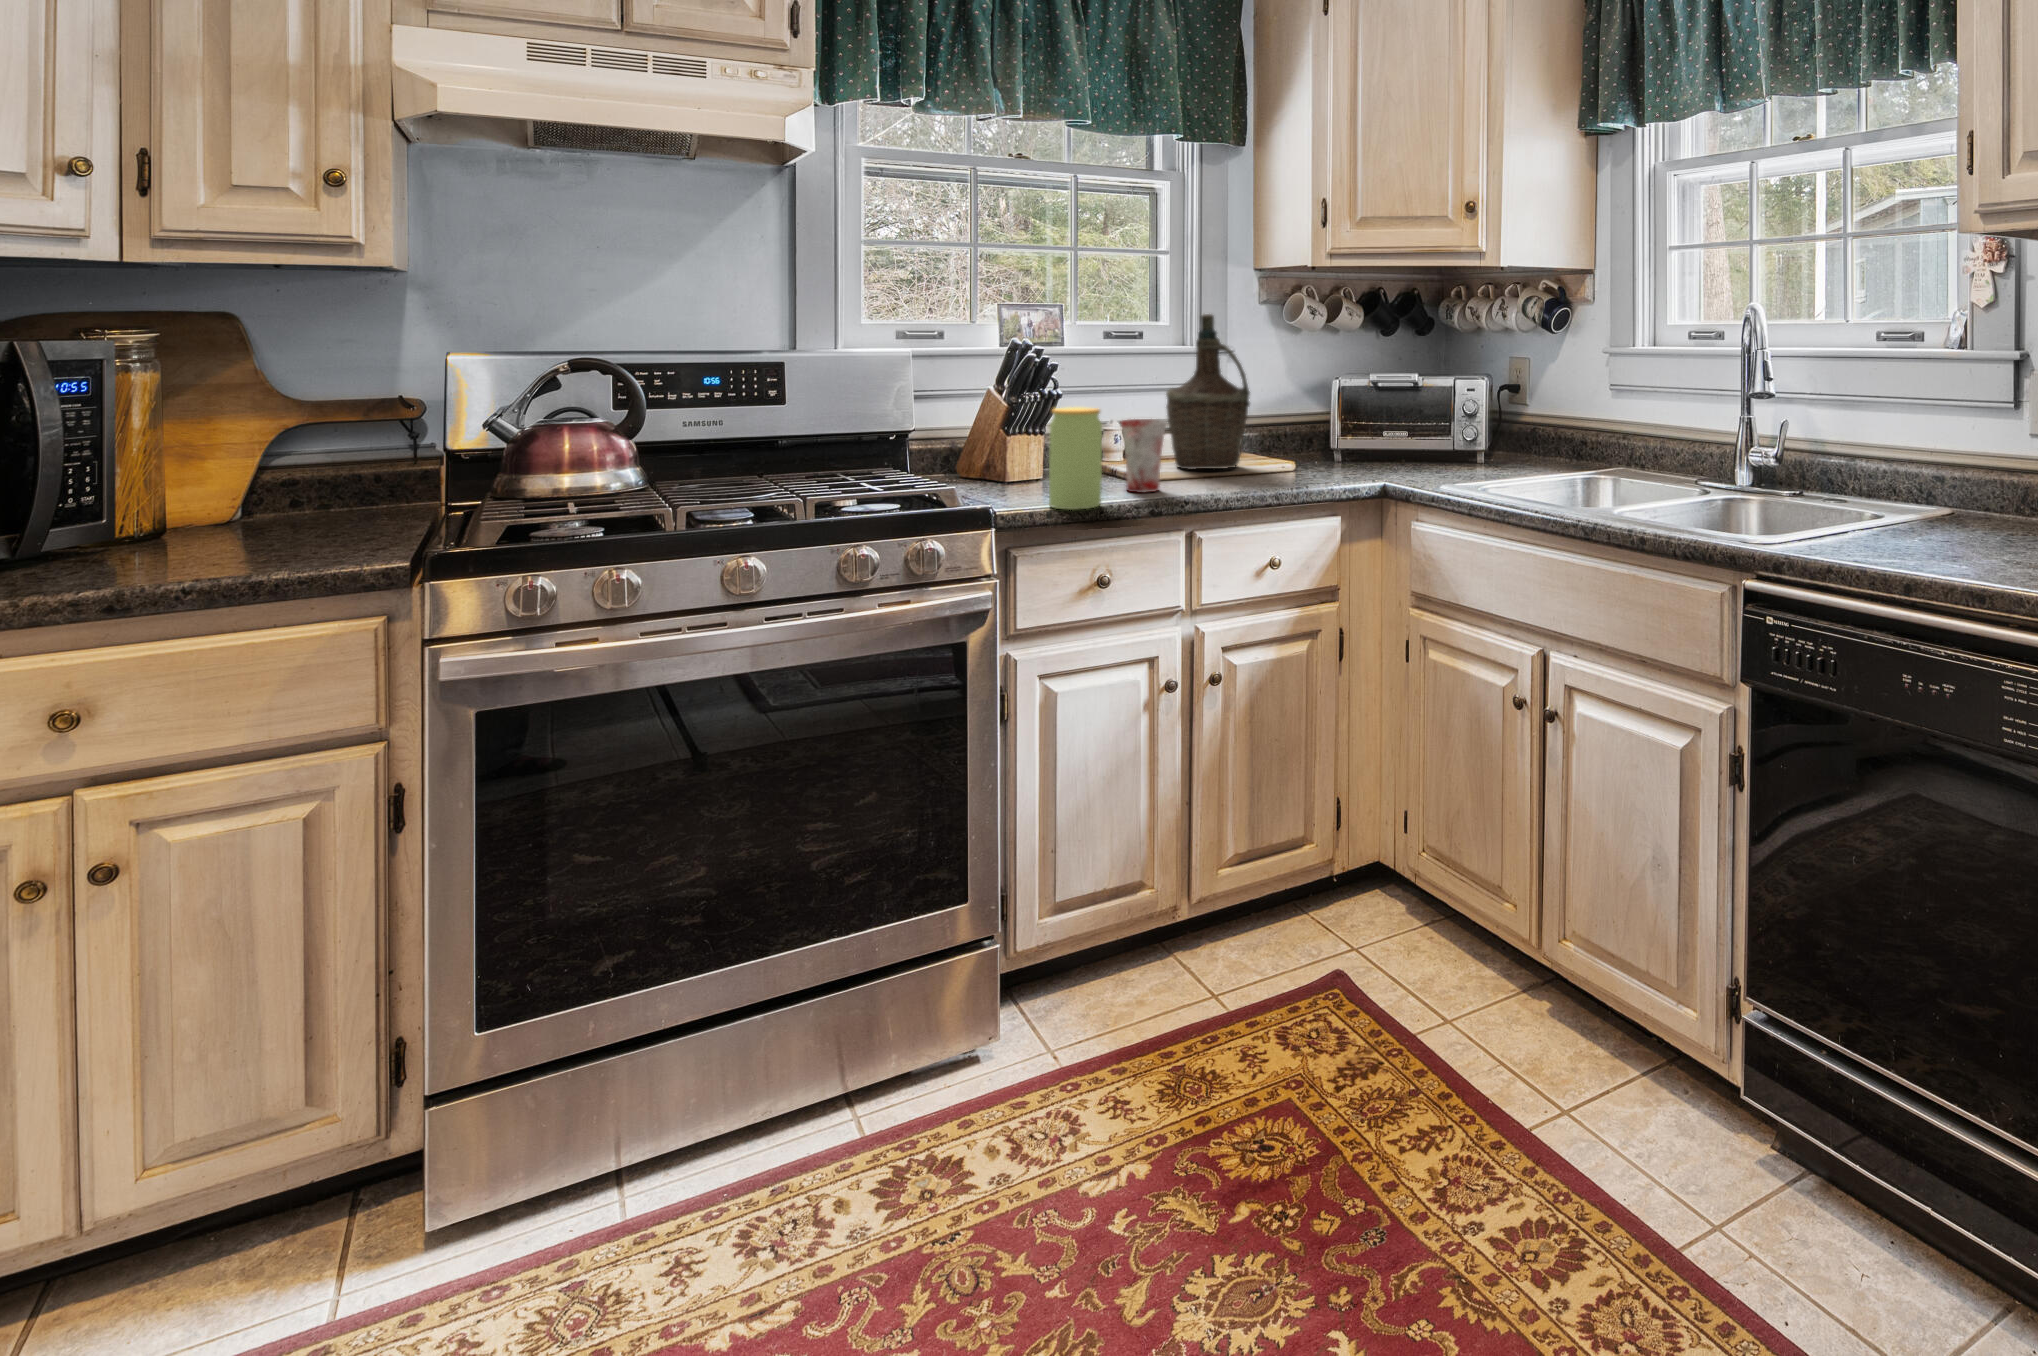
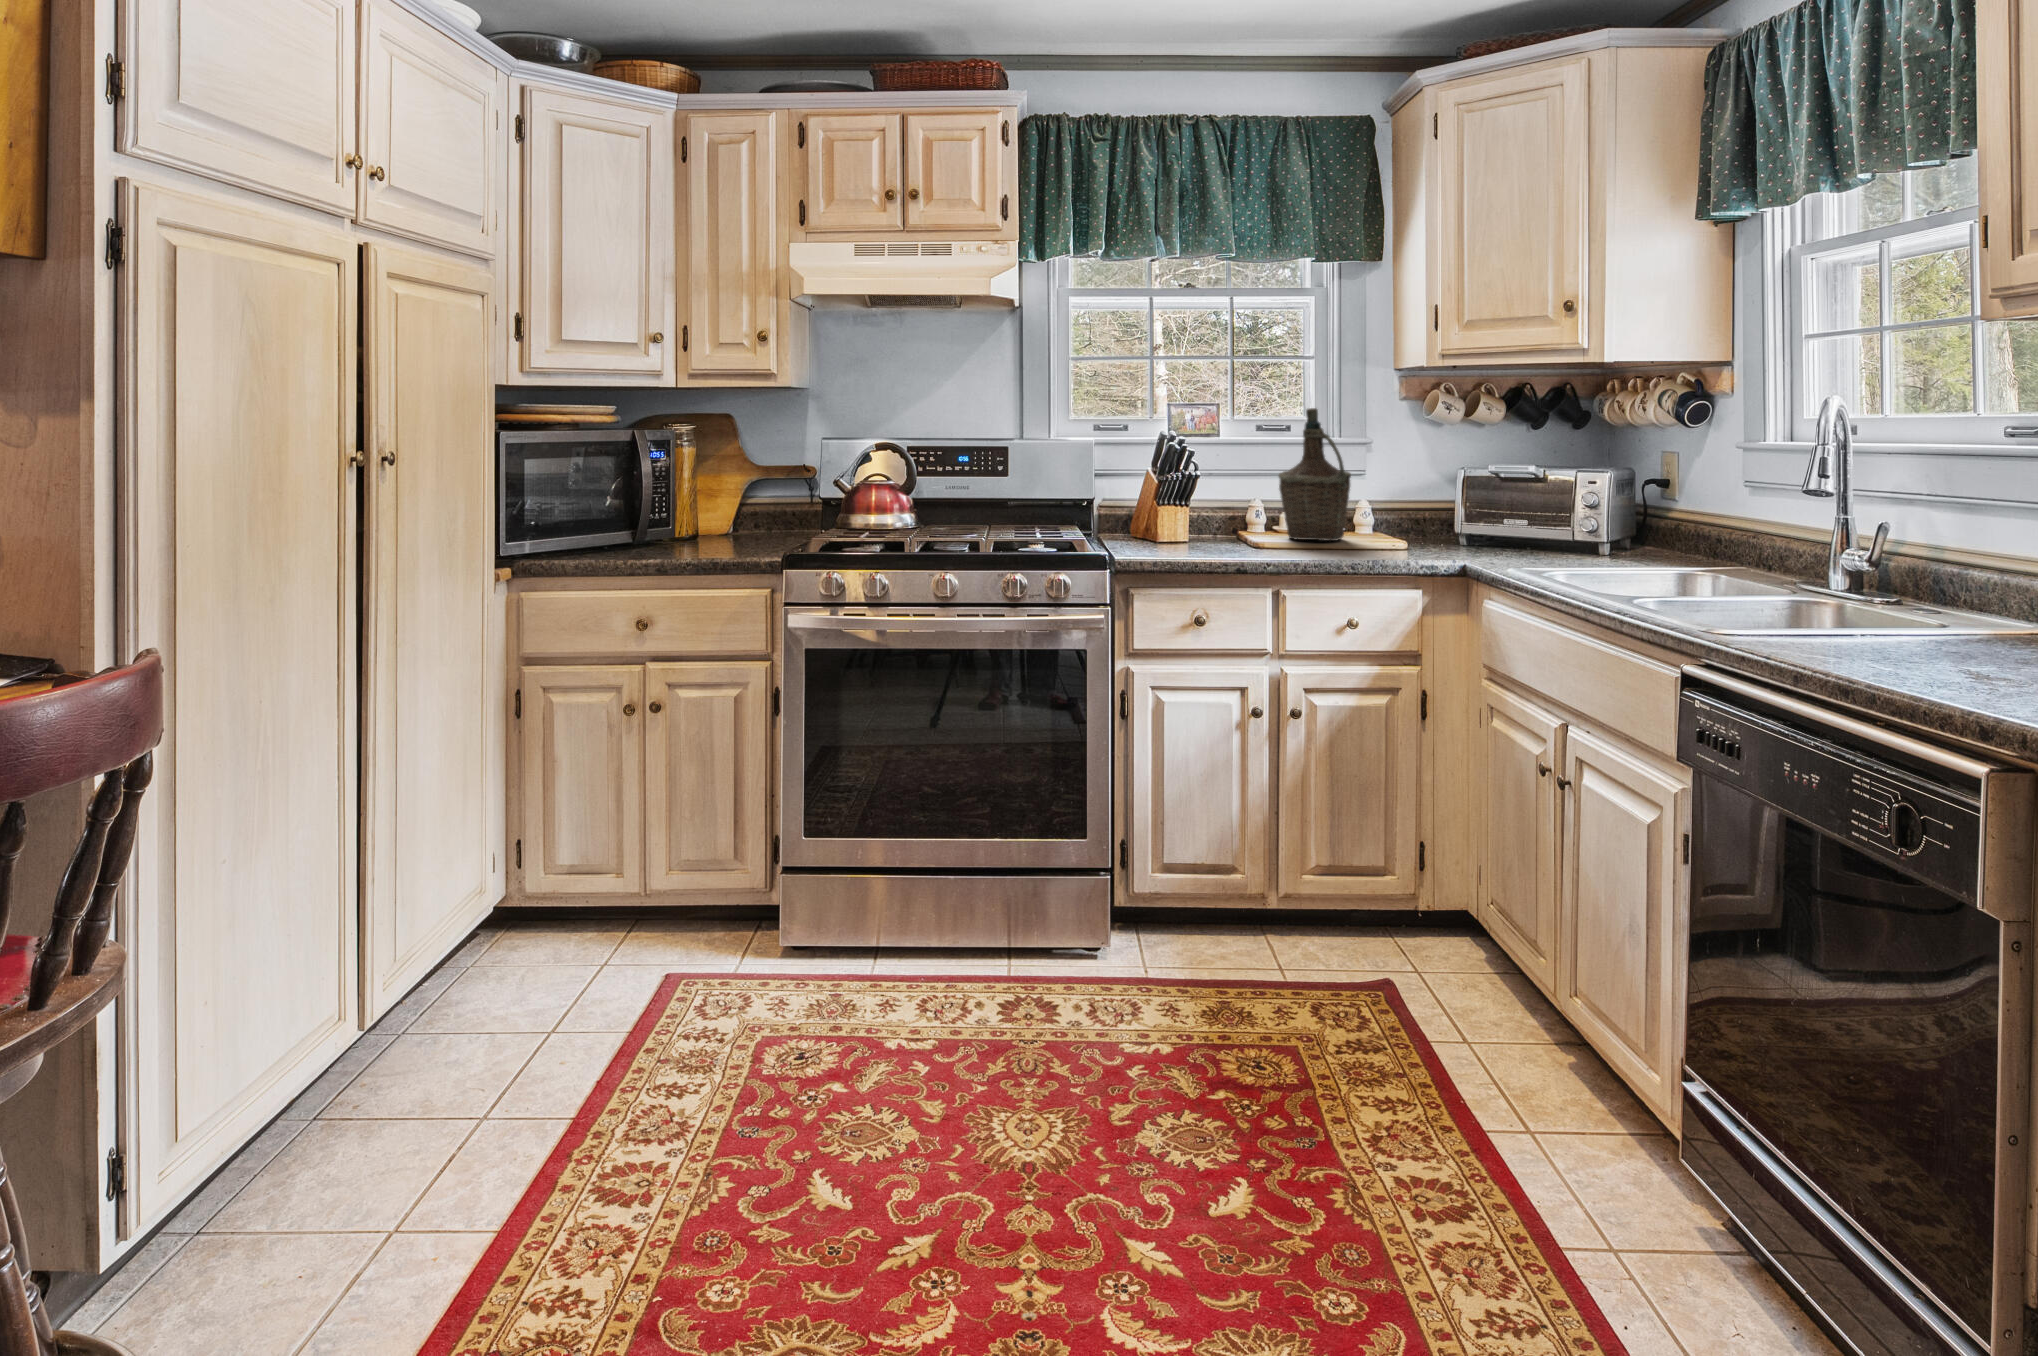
jar: present [1049,407,1102,510] -> none [1152,482,1191,560]
mug: present [1120,419,1167,492] -> none [1216,494,1256,553]

